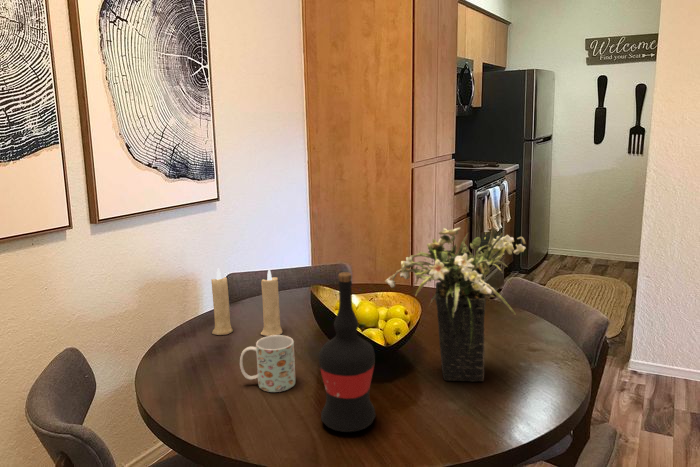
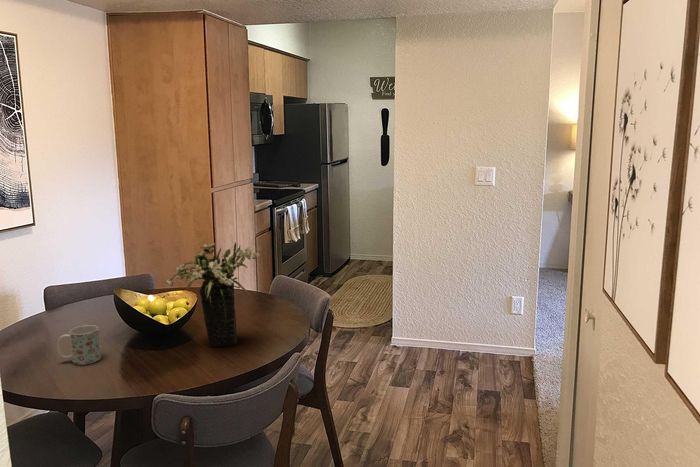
candle: present [211,269,282,336] -> none [30,277,93,333]
wine bottle: present [319,272,376,432] -> none [114,276,156,380]

